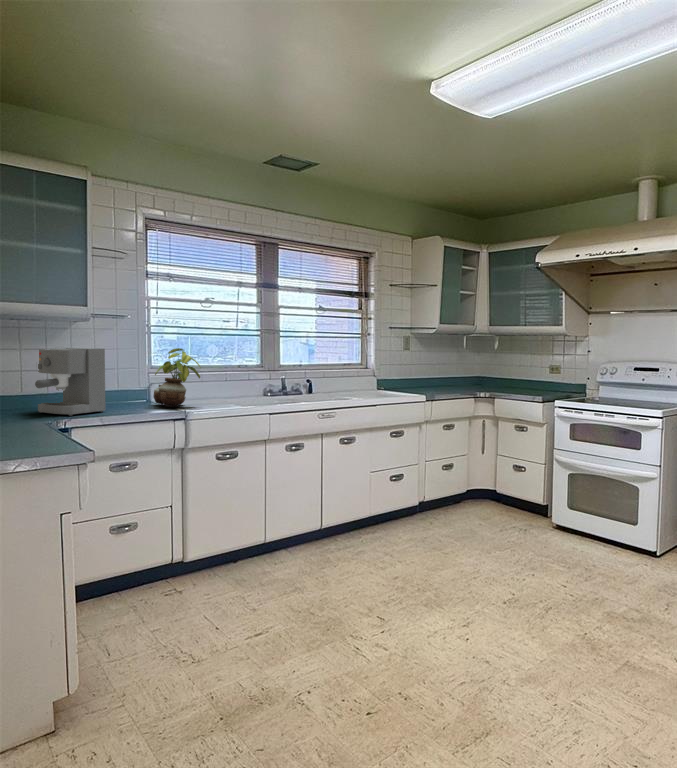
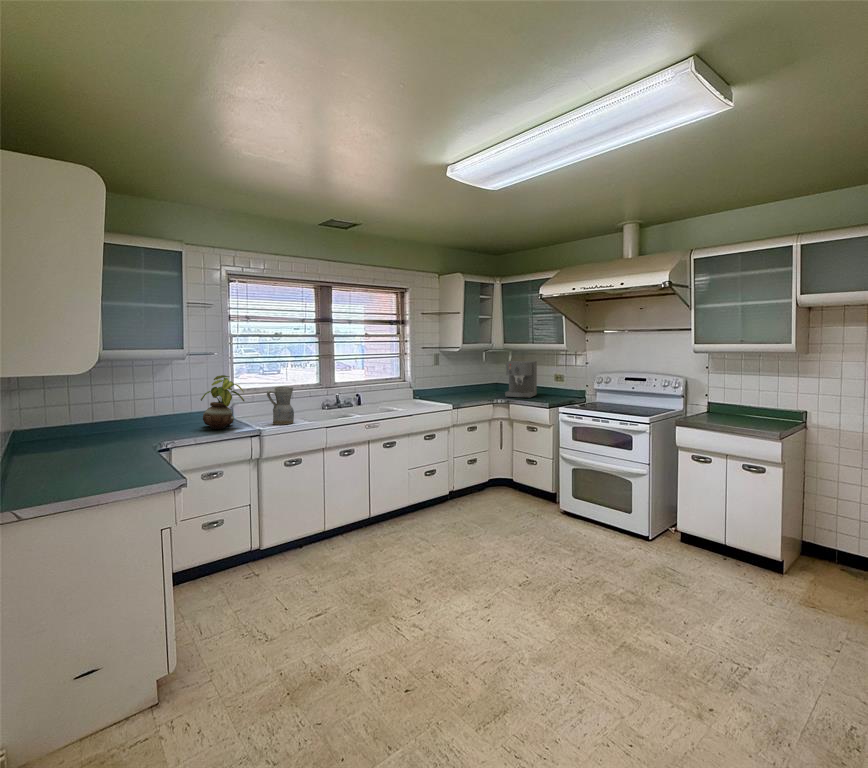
coffee maker: present [35,348,105,416] -> present [505,361,537,398]
ceramic pitcher: none [222,364,251,406] -> present [267,387,294,425]

